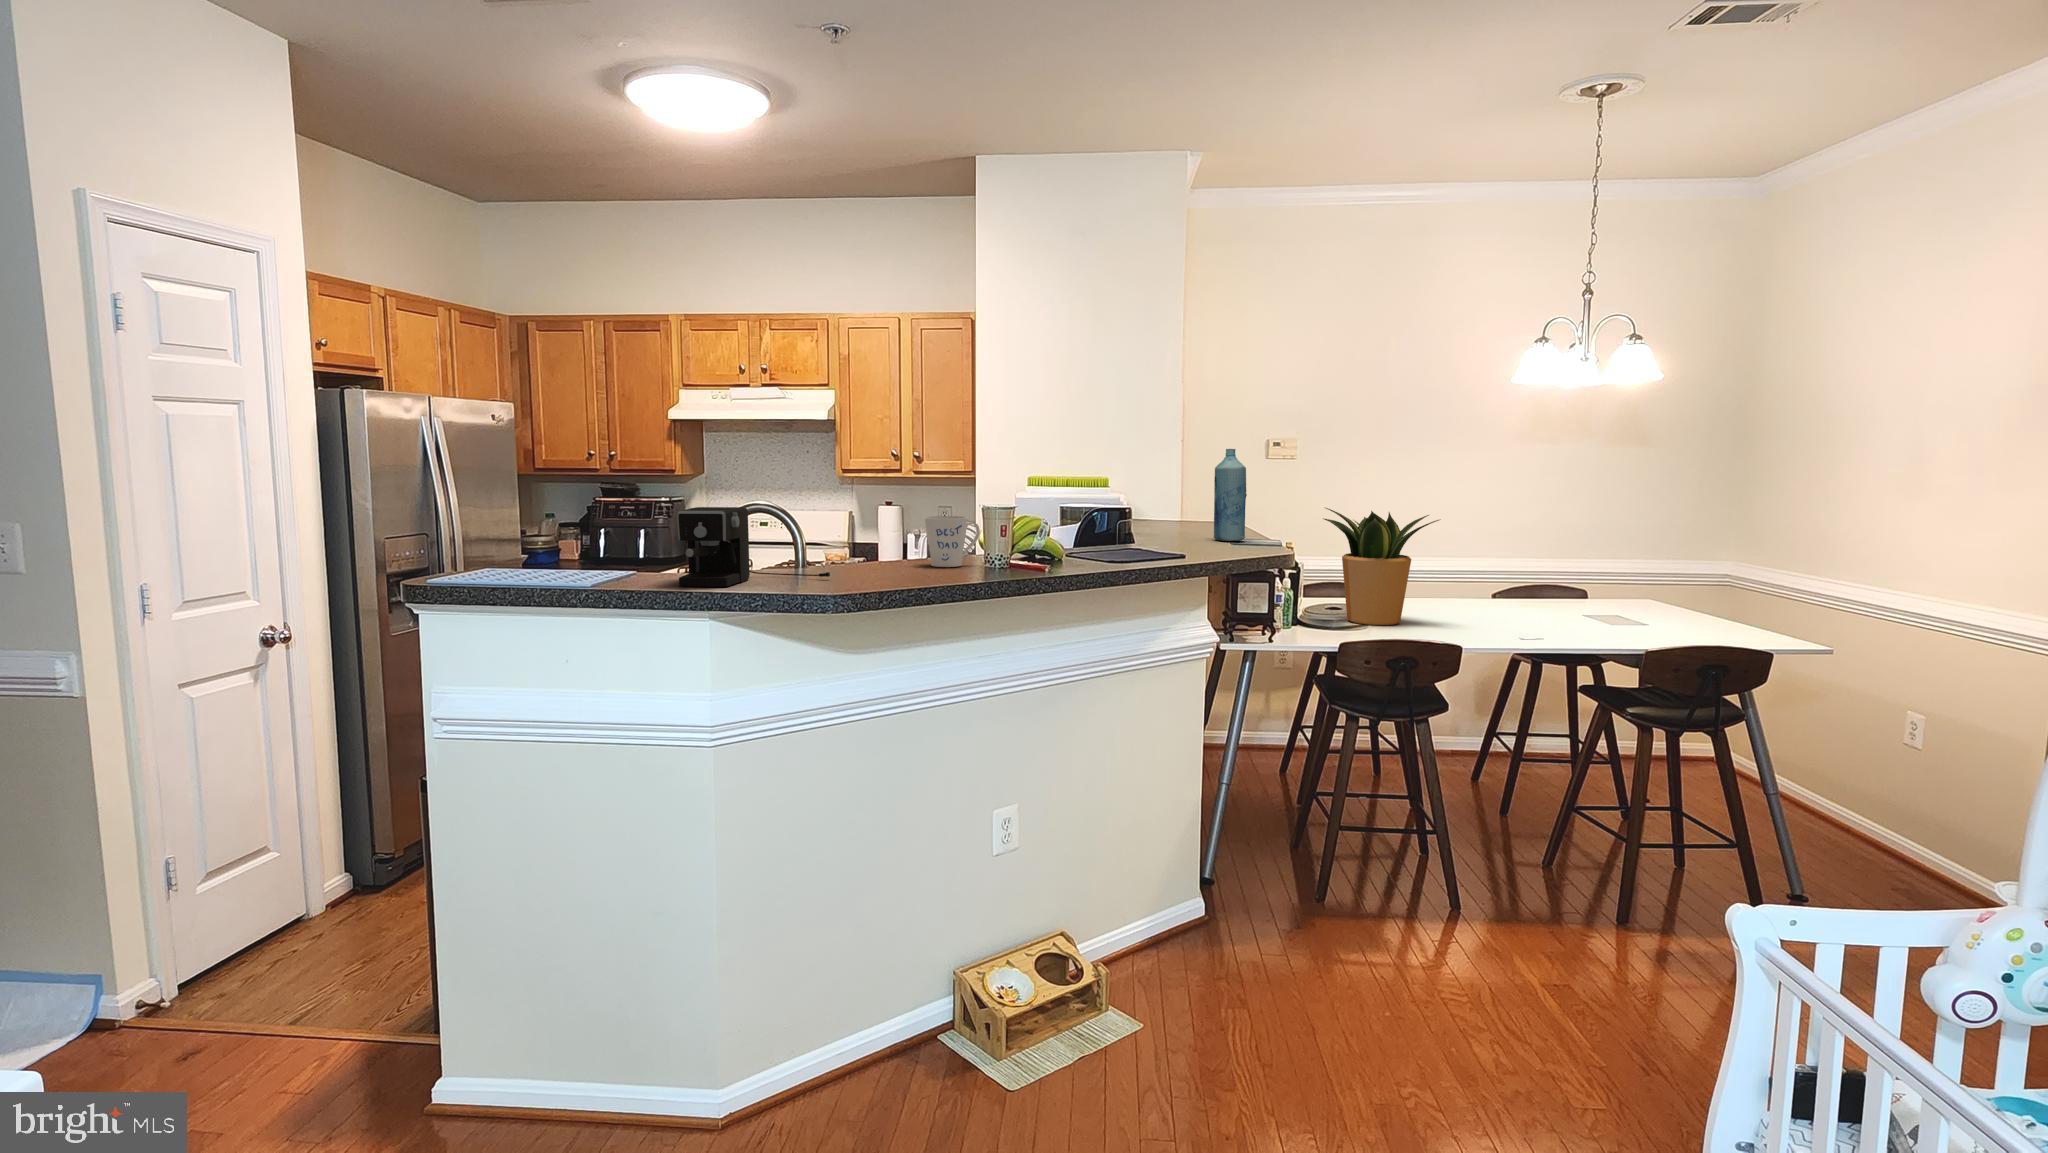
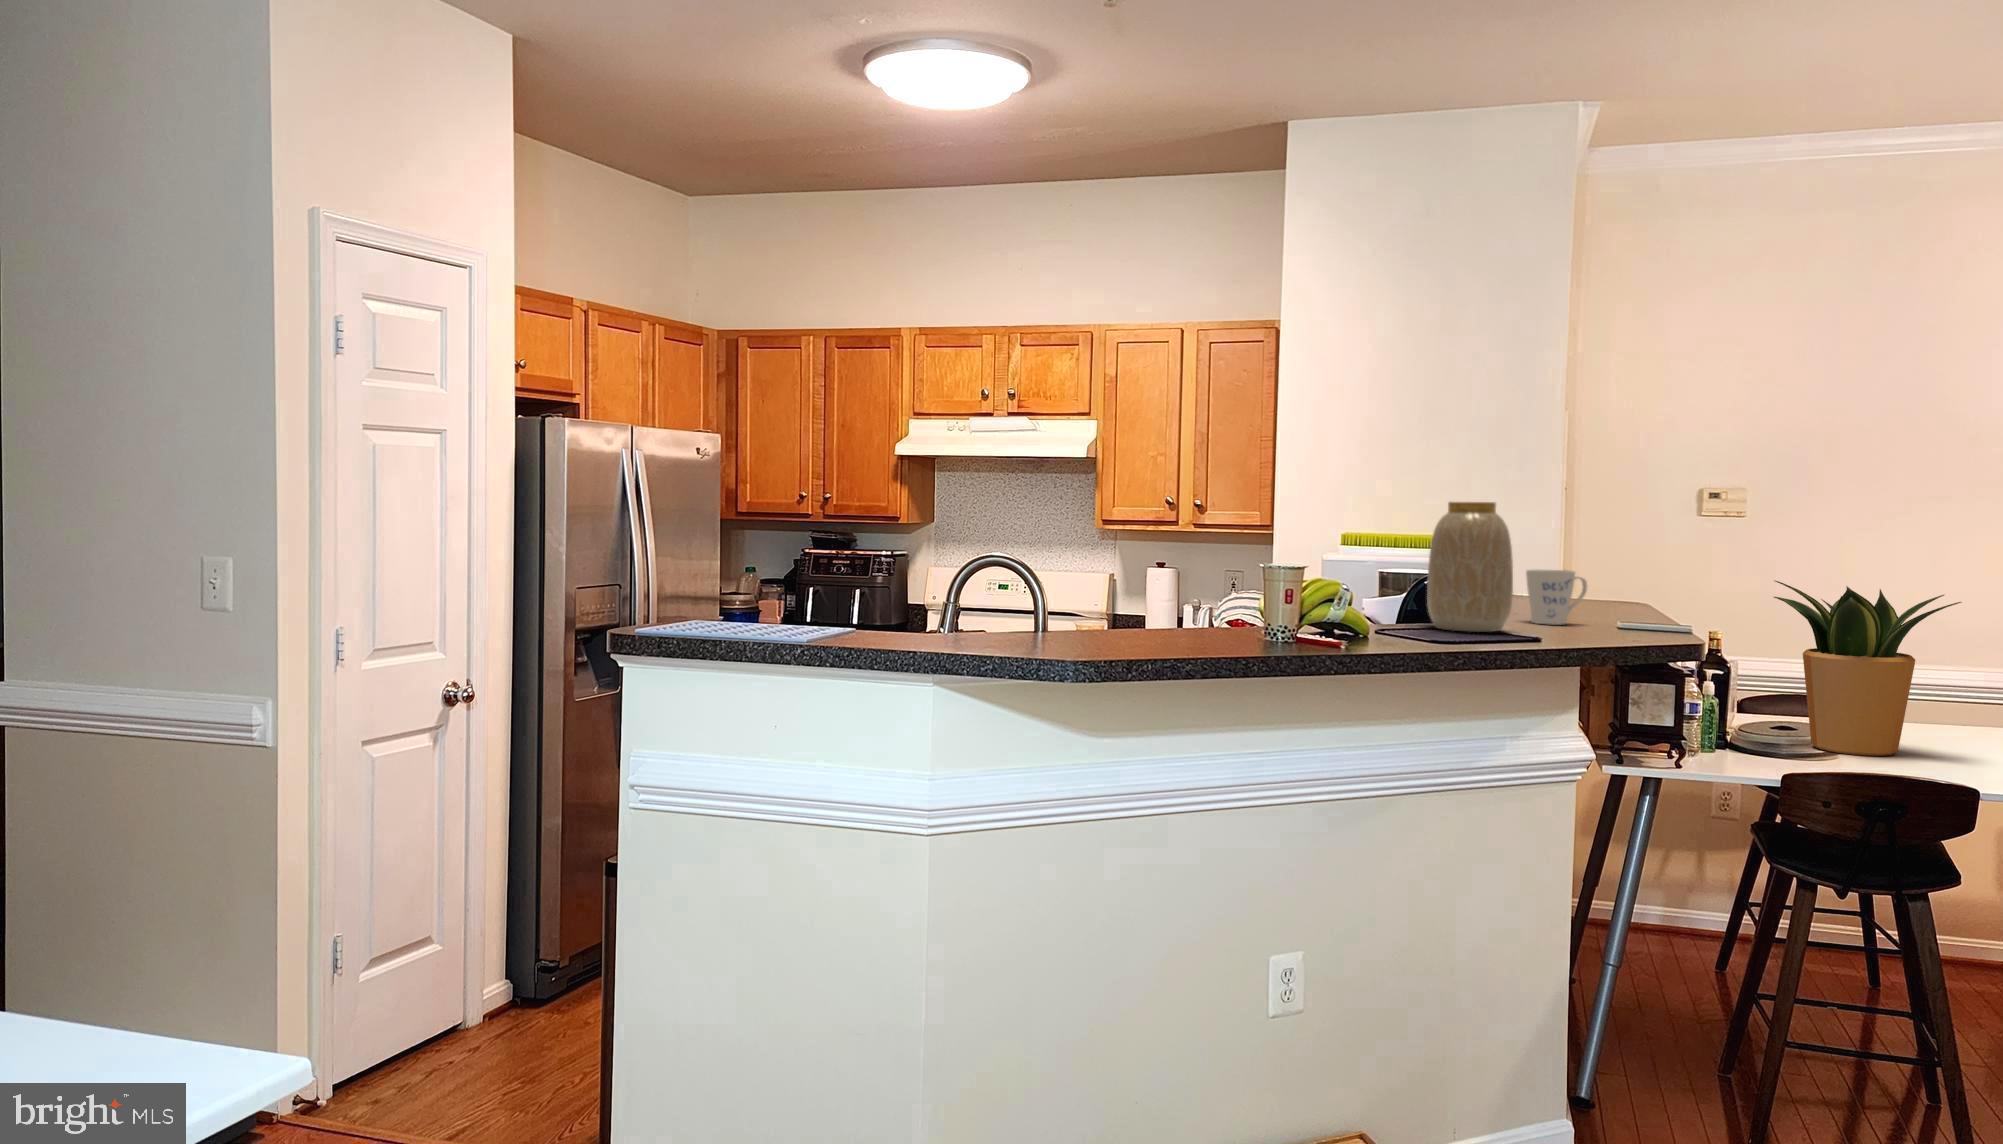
bottle: present [1214,449,1247,541] -> none [1599,495,1649,623]
vase: none [1102,456,1161,552] -> present [1427,502,1513,632]
coffee maker: present [677,507,830,587] -> none [882,555,1060,649]
mug: present [925,516,980,567] -> present [1526,570,1587,625]

